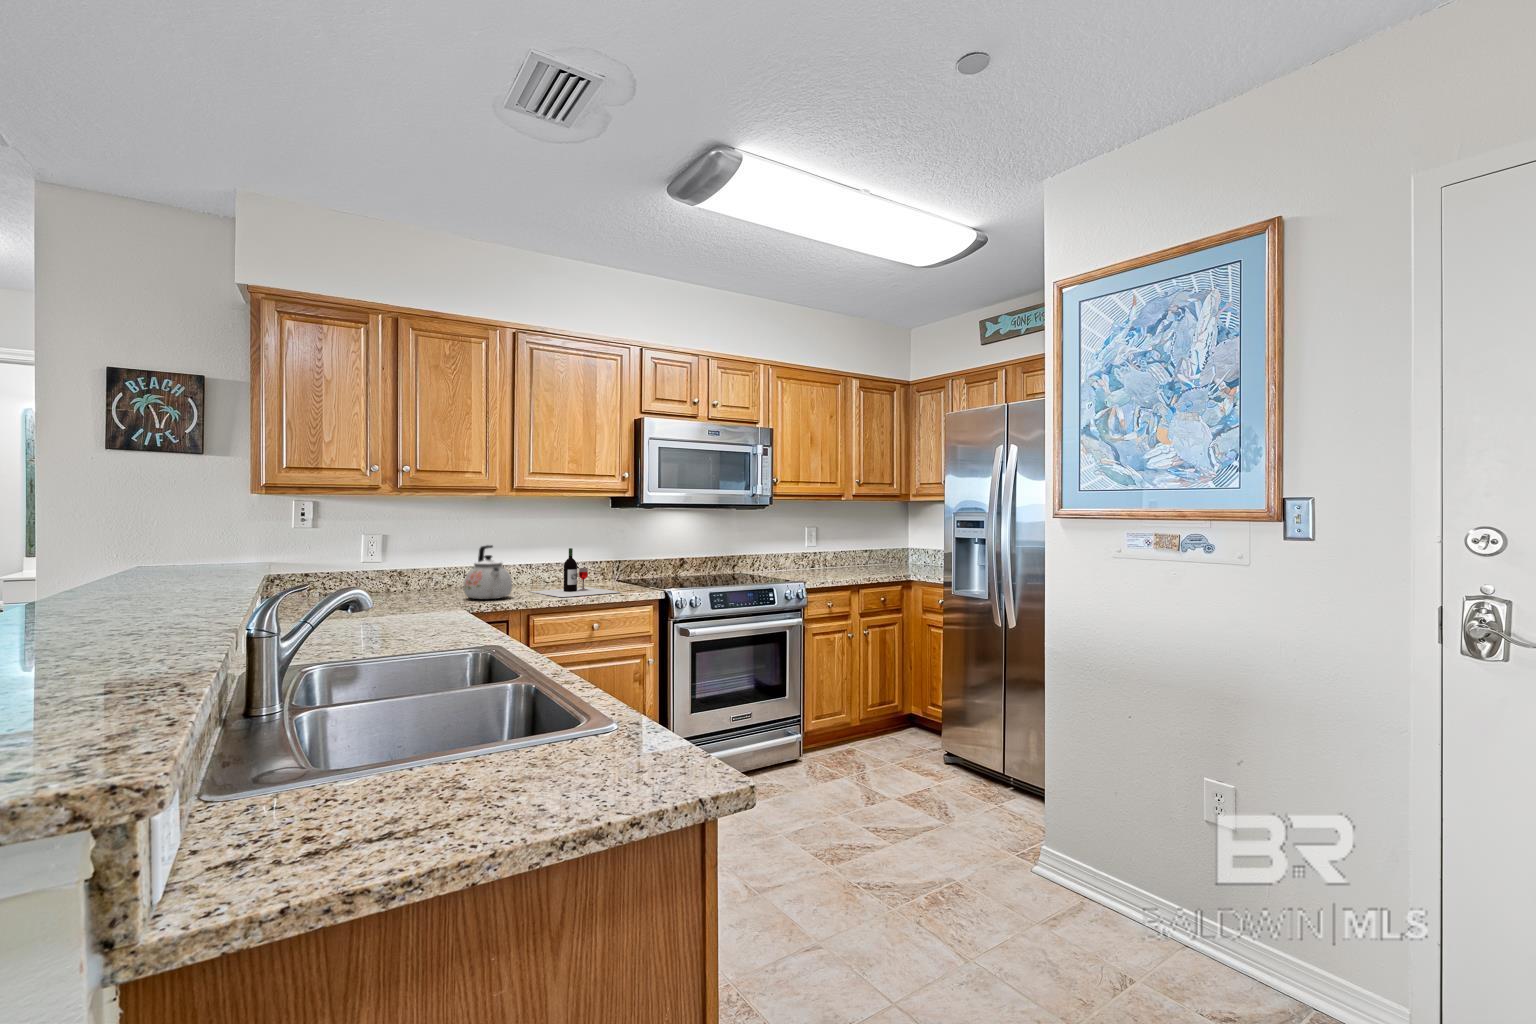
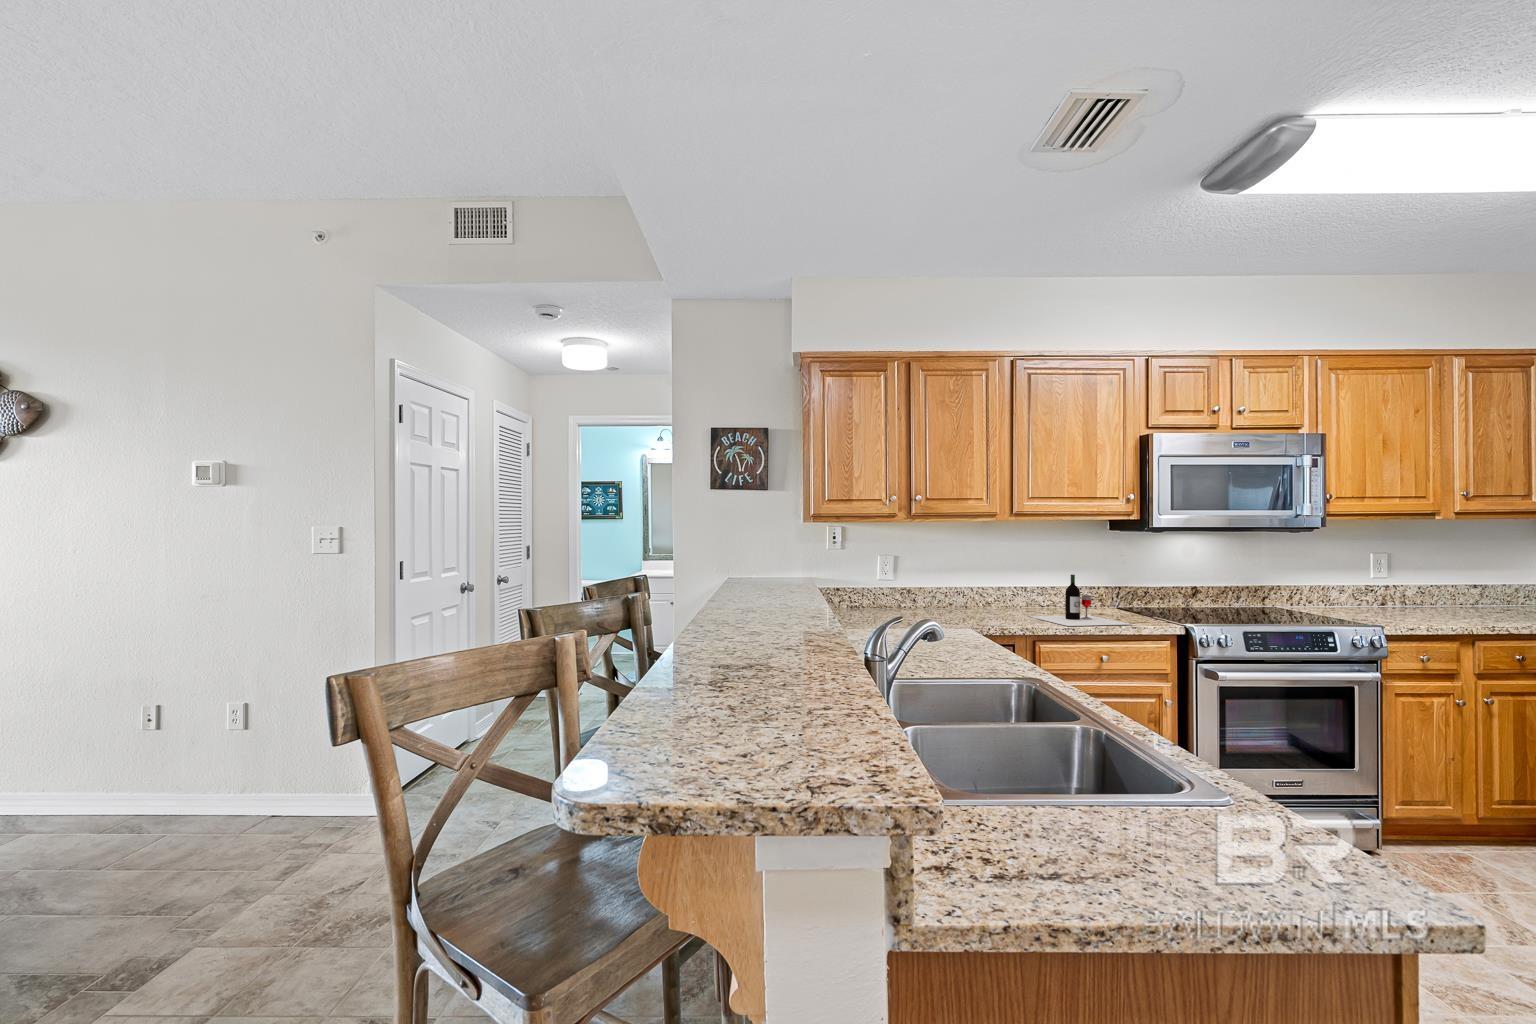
kettle: present [463,545,512,599] -> none [970,570,1016,623]

